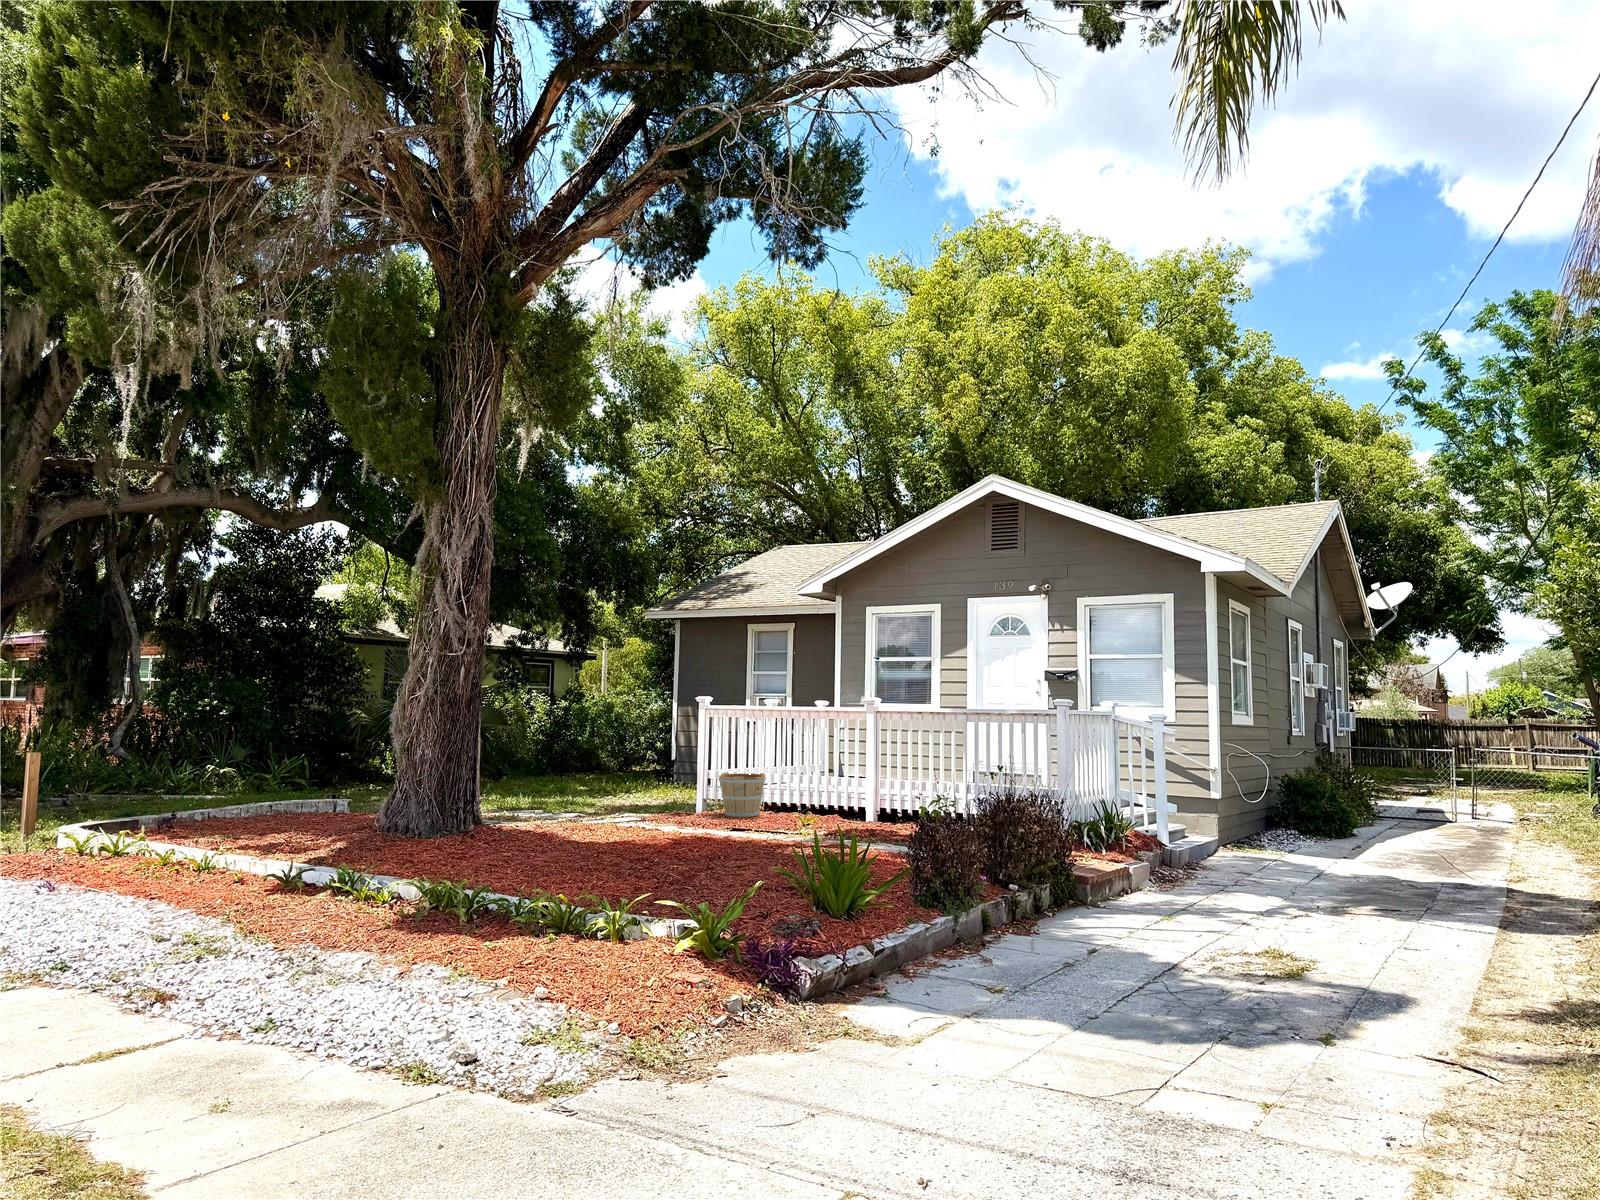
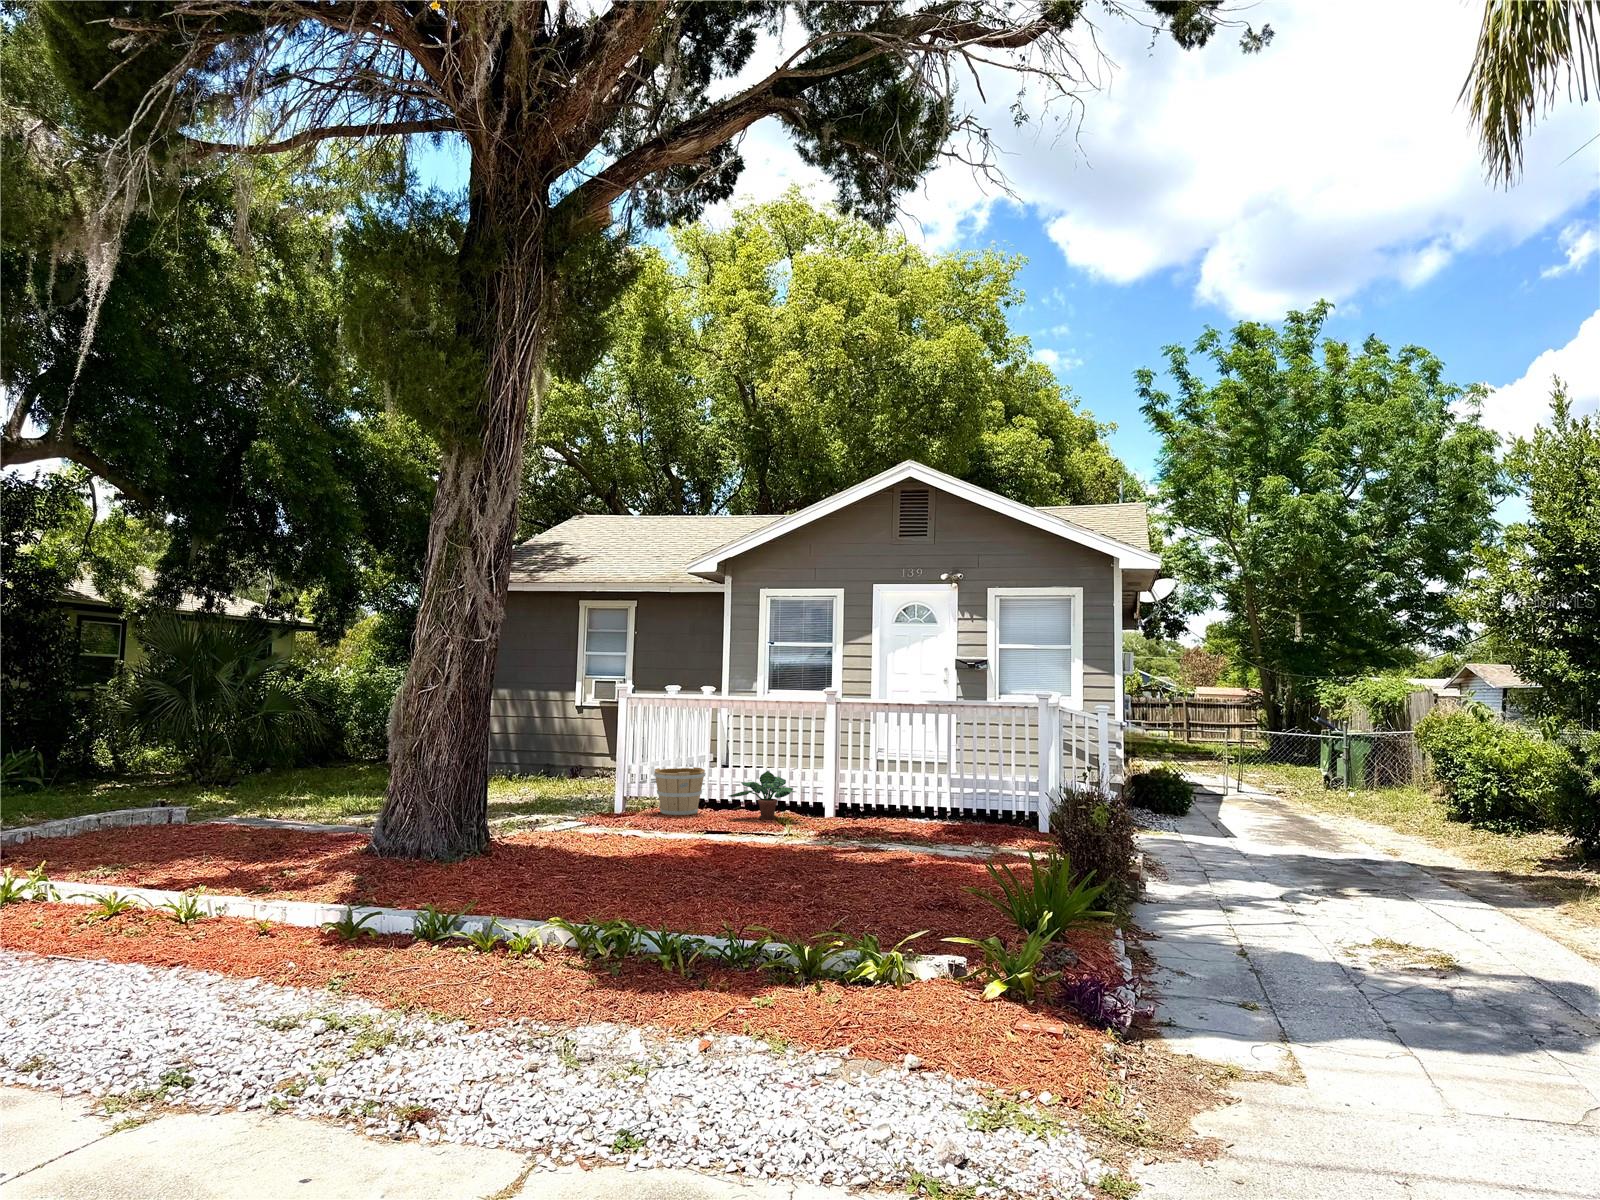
potted plant: none [770,778,835,825] -> present [729,771,795,819]

